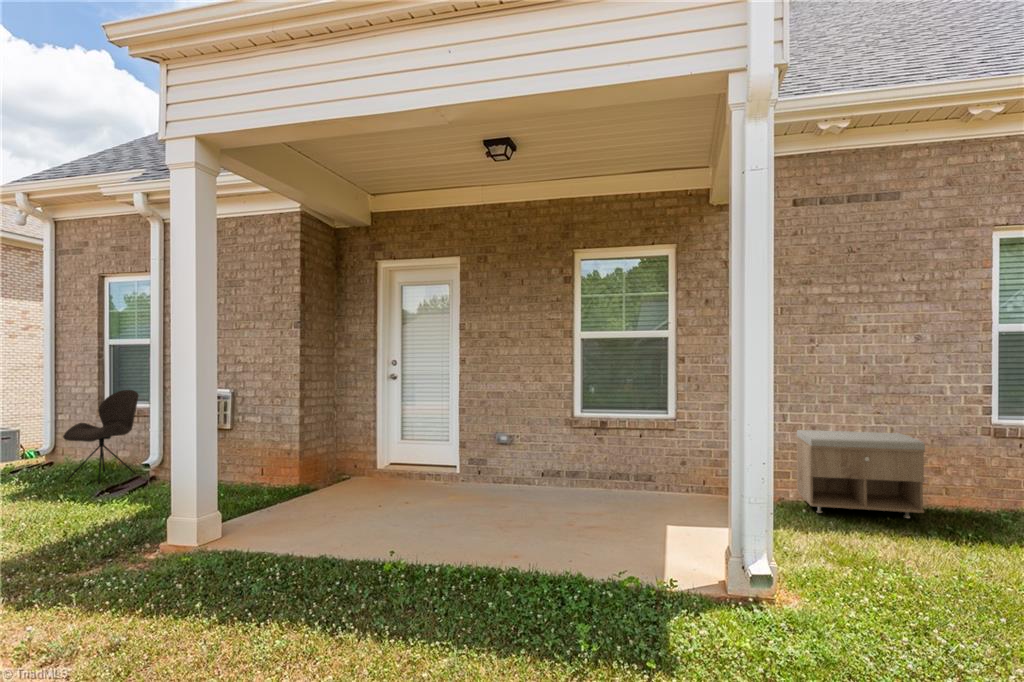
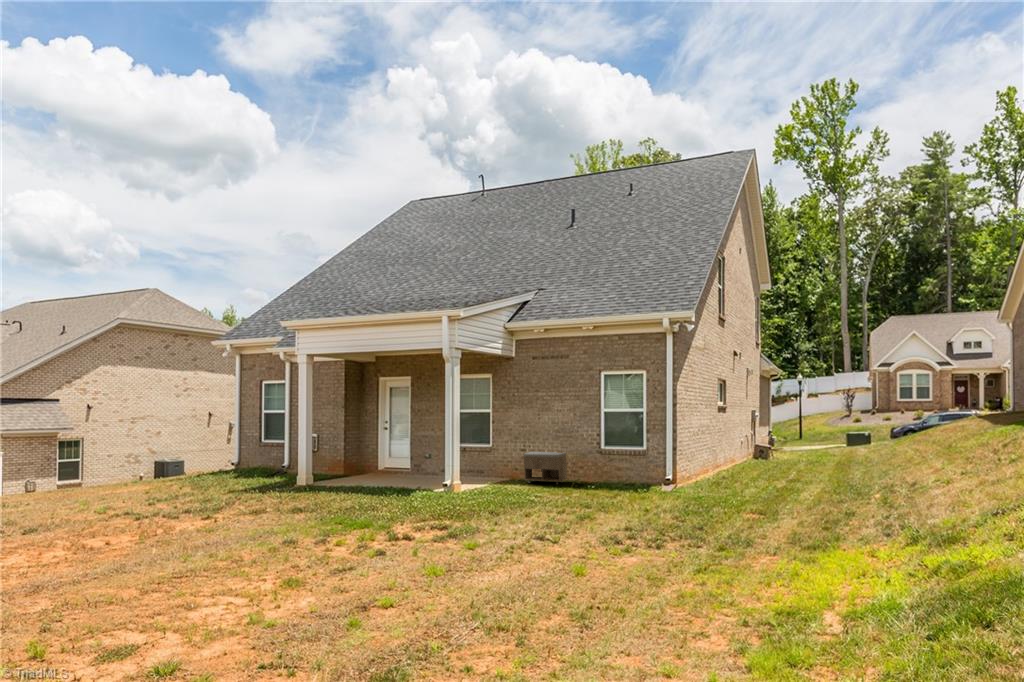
chair: present [63,390,139,484] -> none [251,434,279,474]

